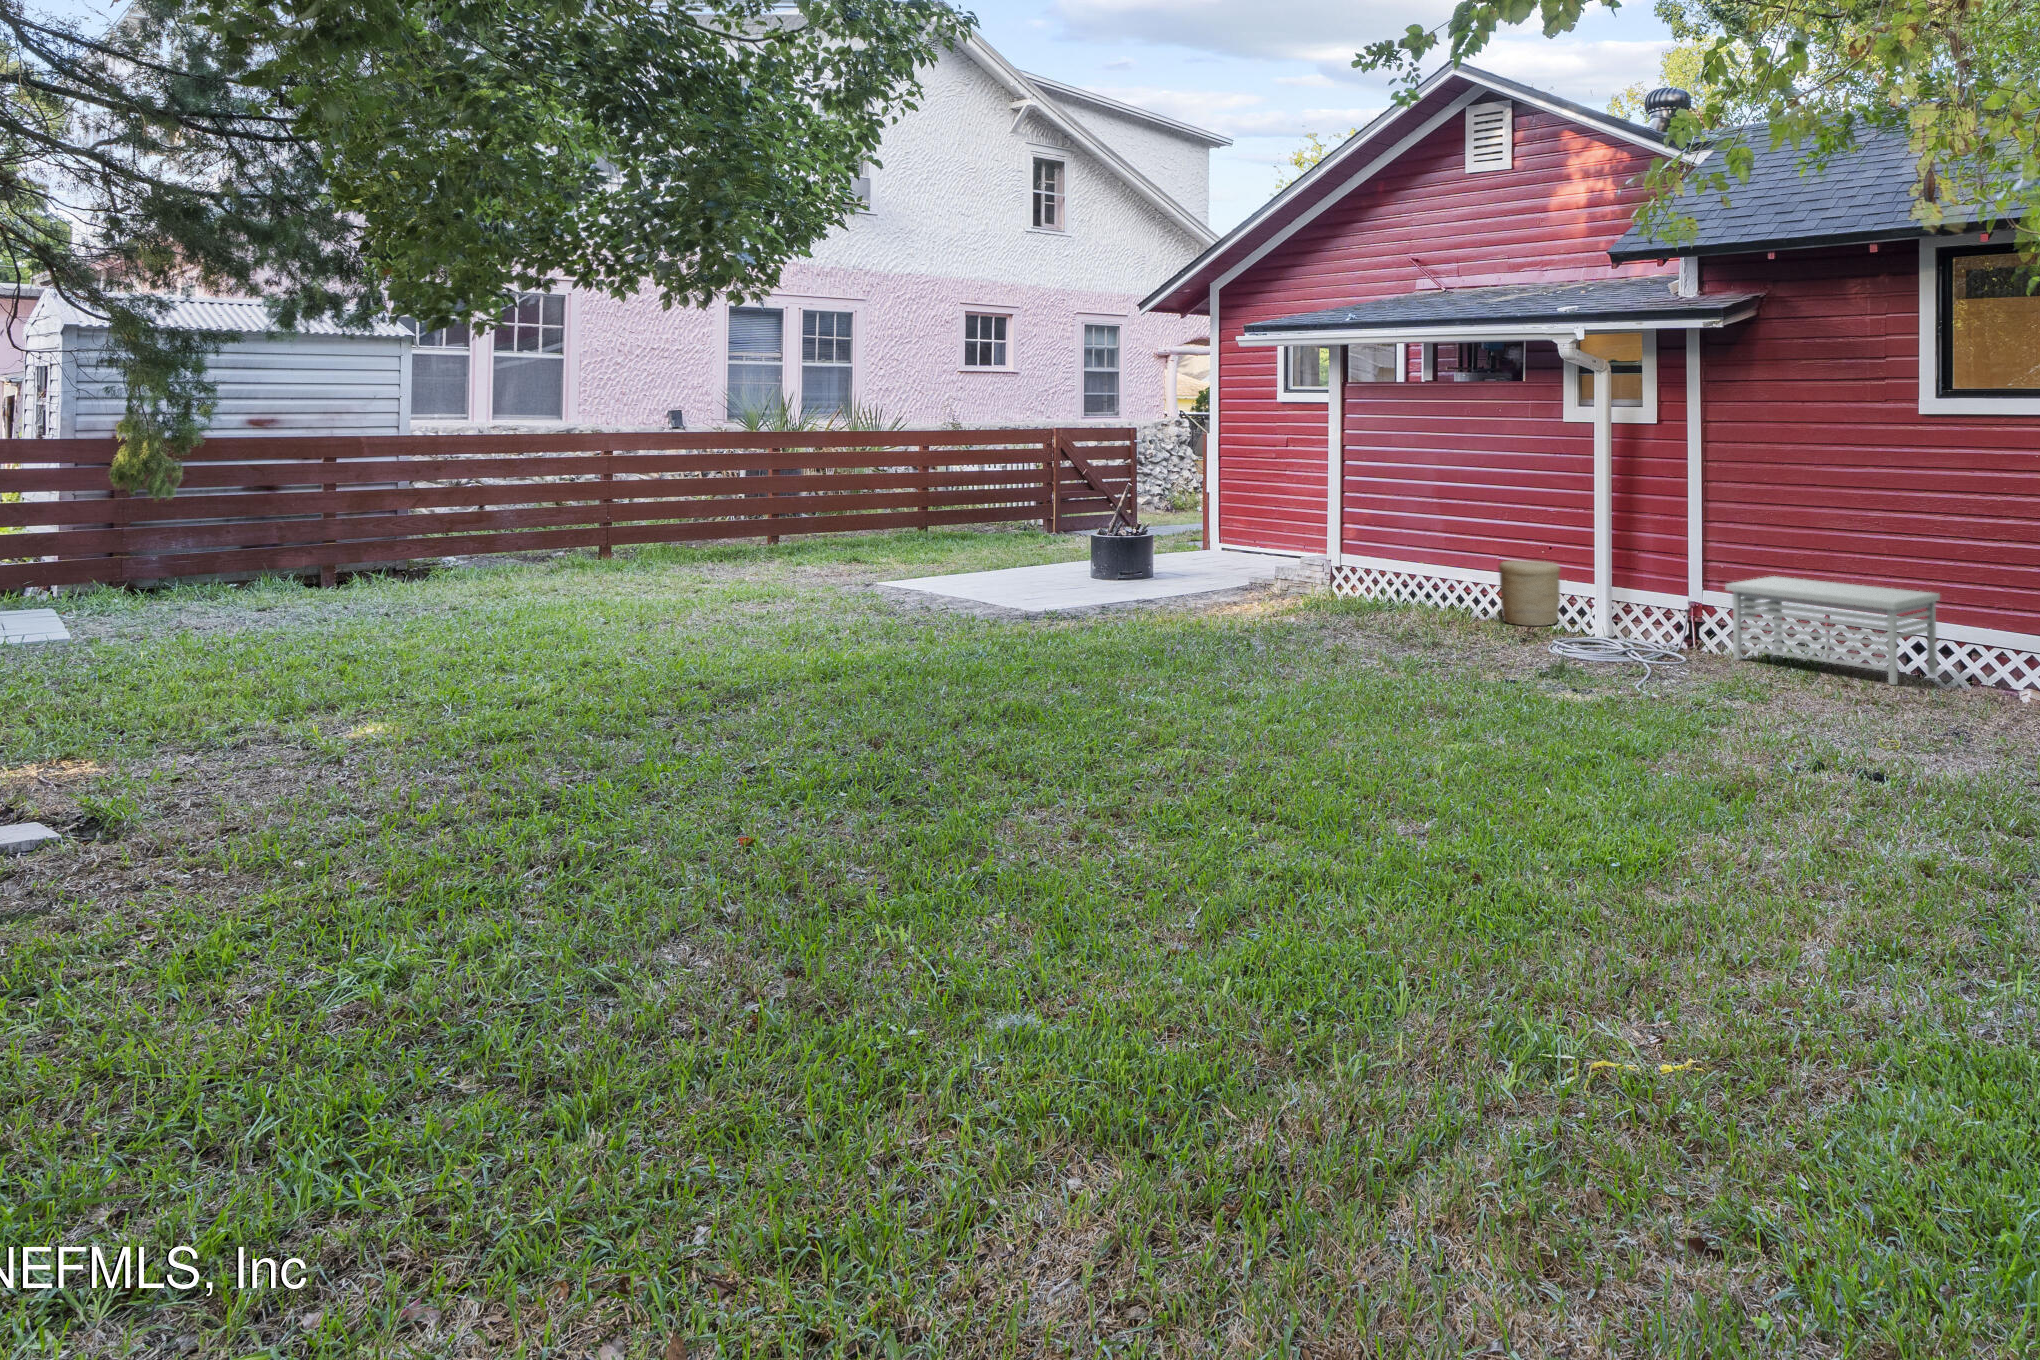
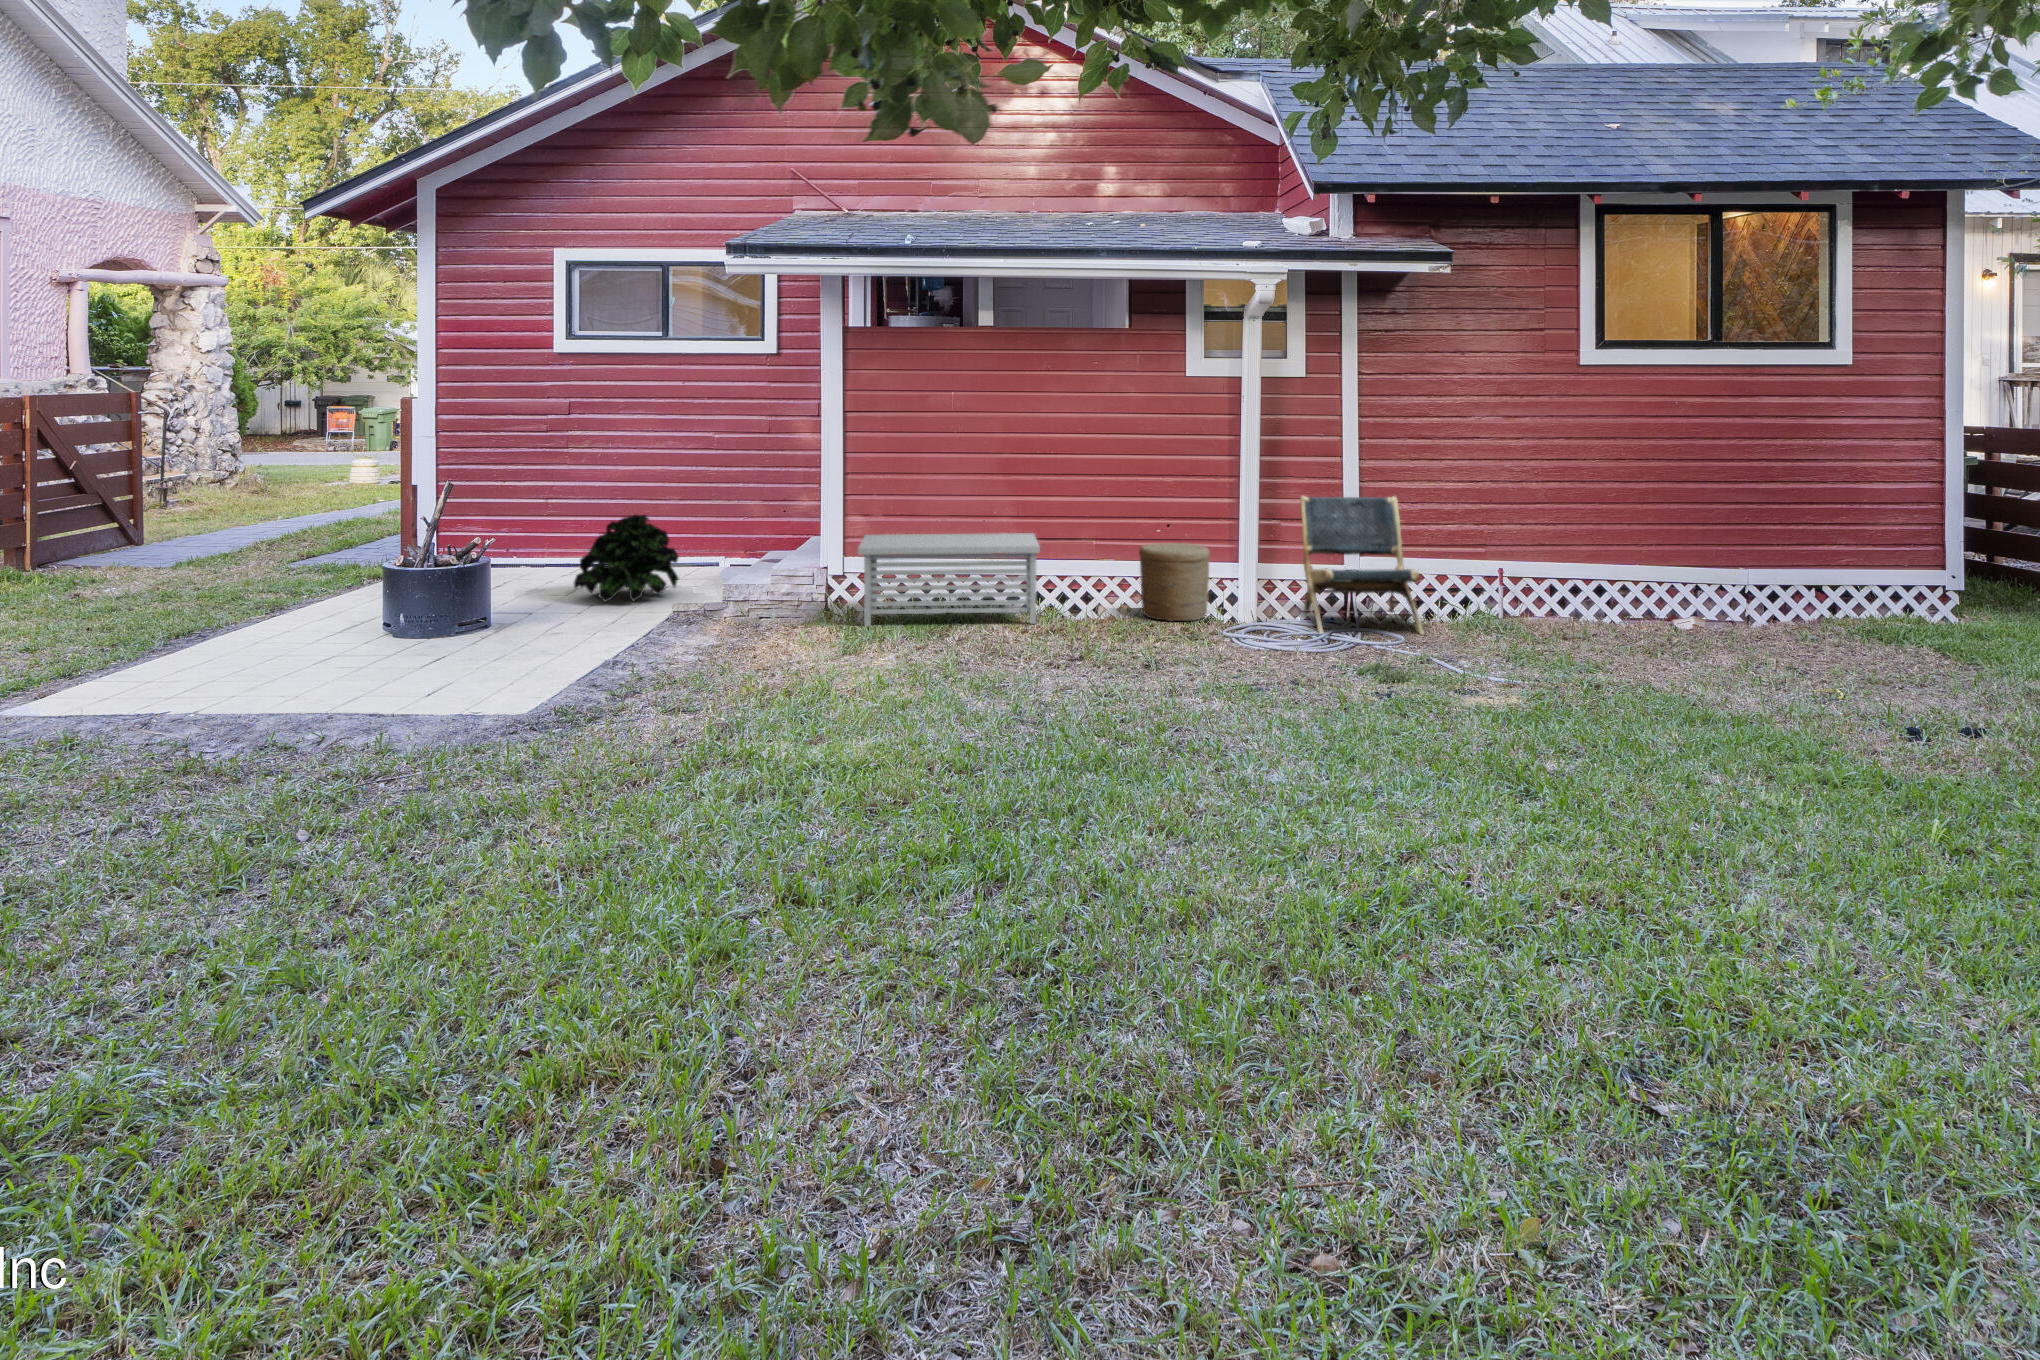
potted plant: none [1220,513,1293,572] -> present [574,515,678,602]
lounge chair: none [1584,528,1720,658] -> present [1300,496,1424,635]
storage bench: present [1725,576,1940,685] -> present [858,533,1040,626]

